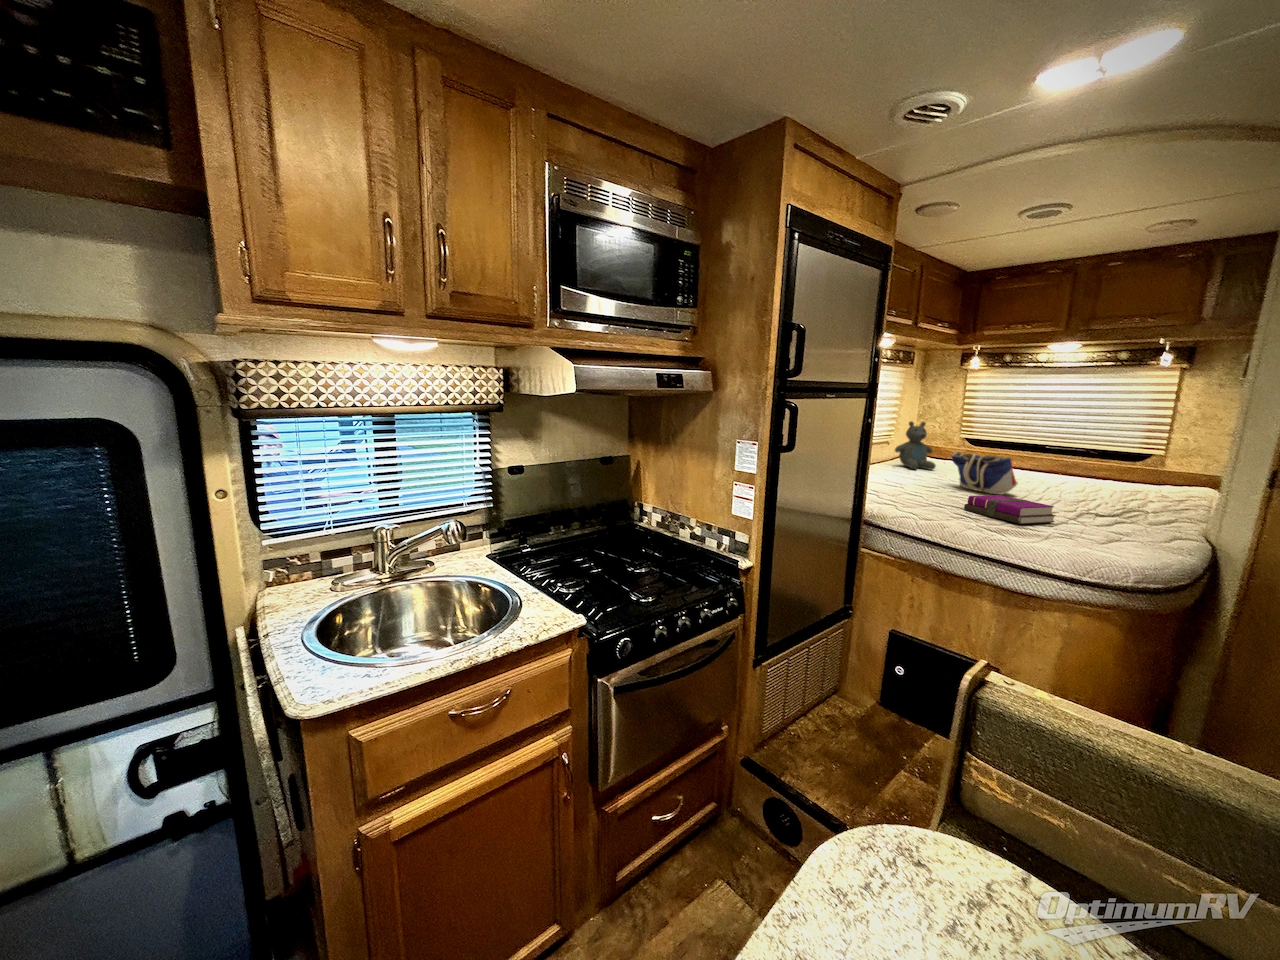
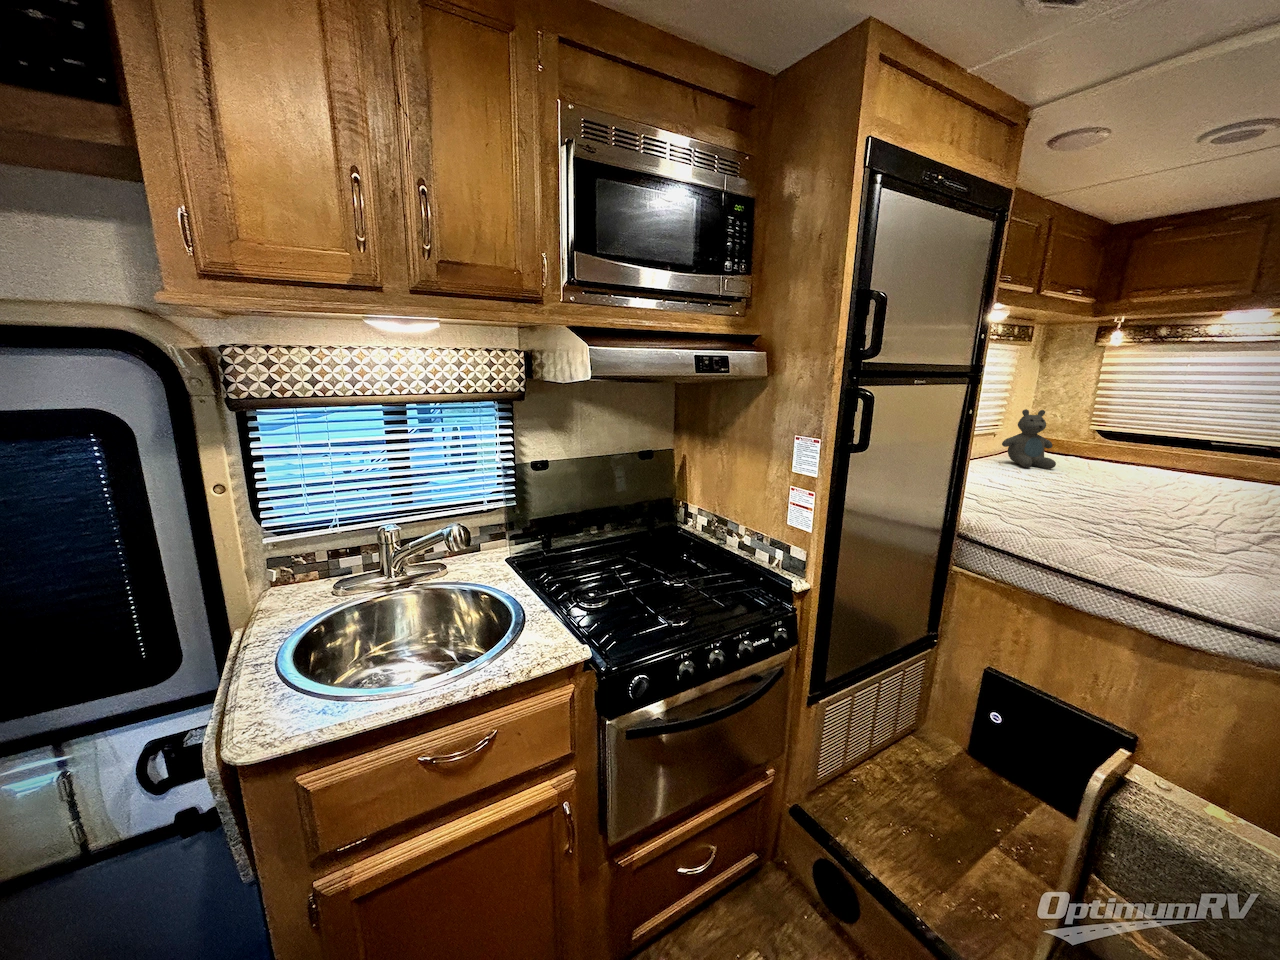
tote bag: present [952,452,1018,495] -> none [1080,449,1174,505]
notebook: present [964,495,1056,524] -> none [1096,508,1233,549]

